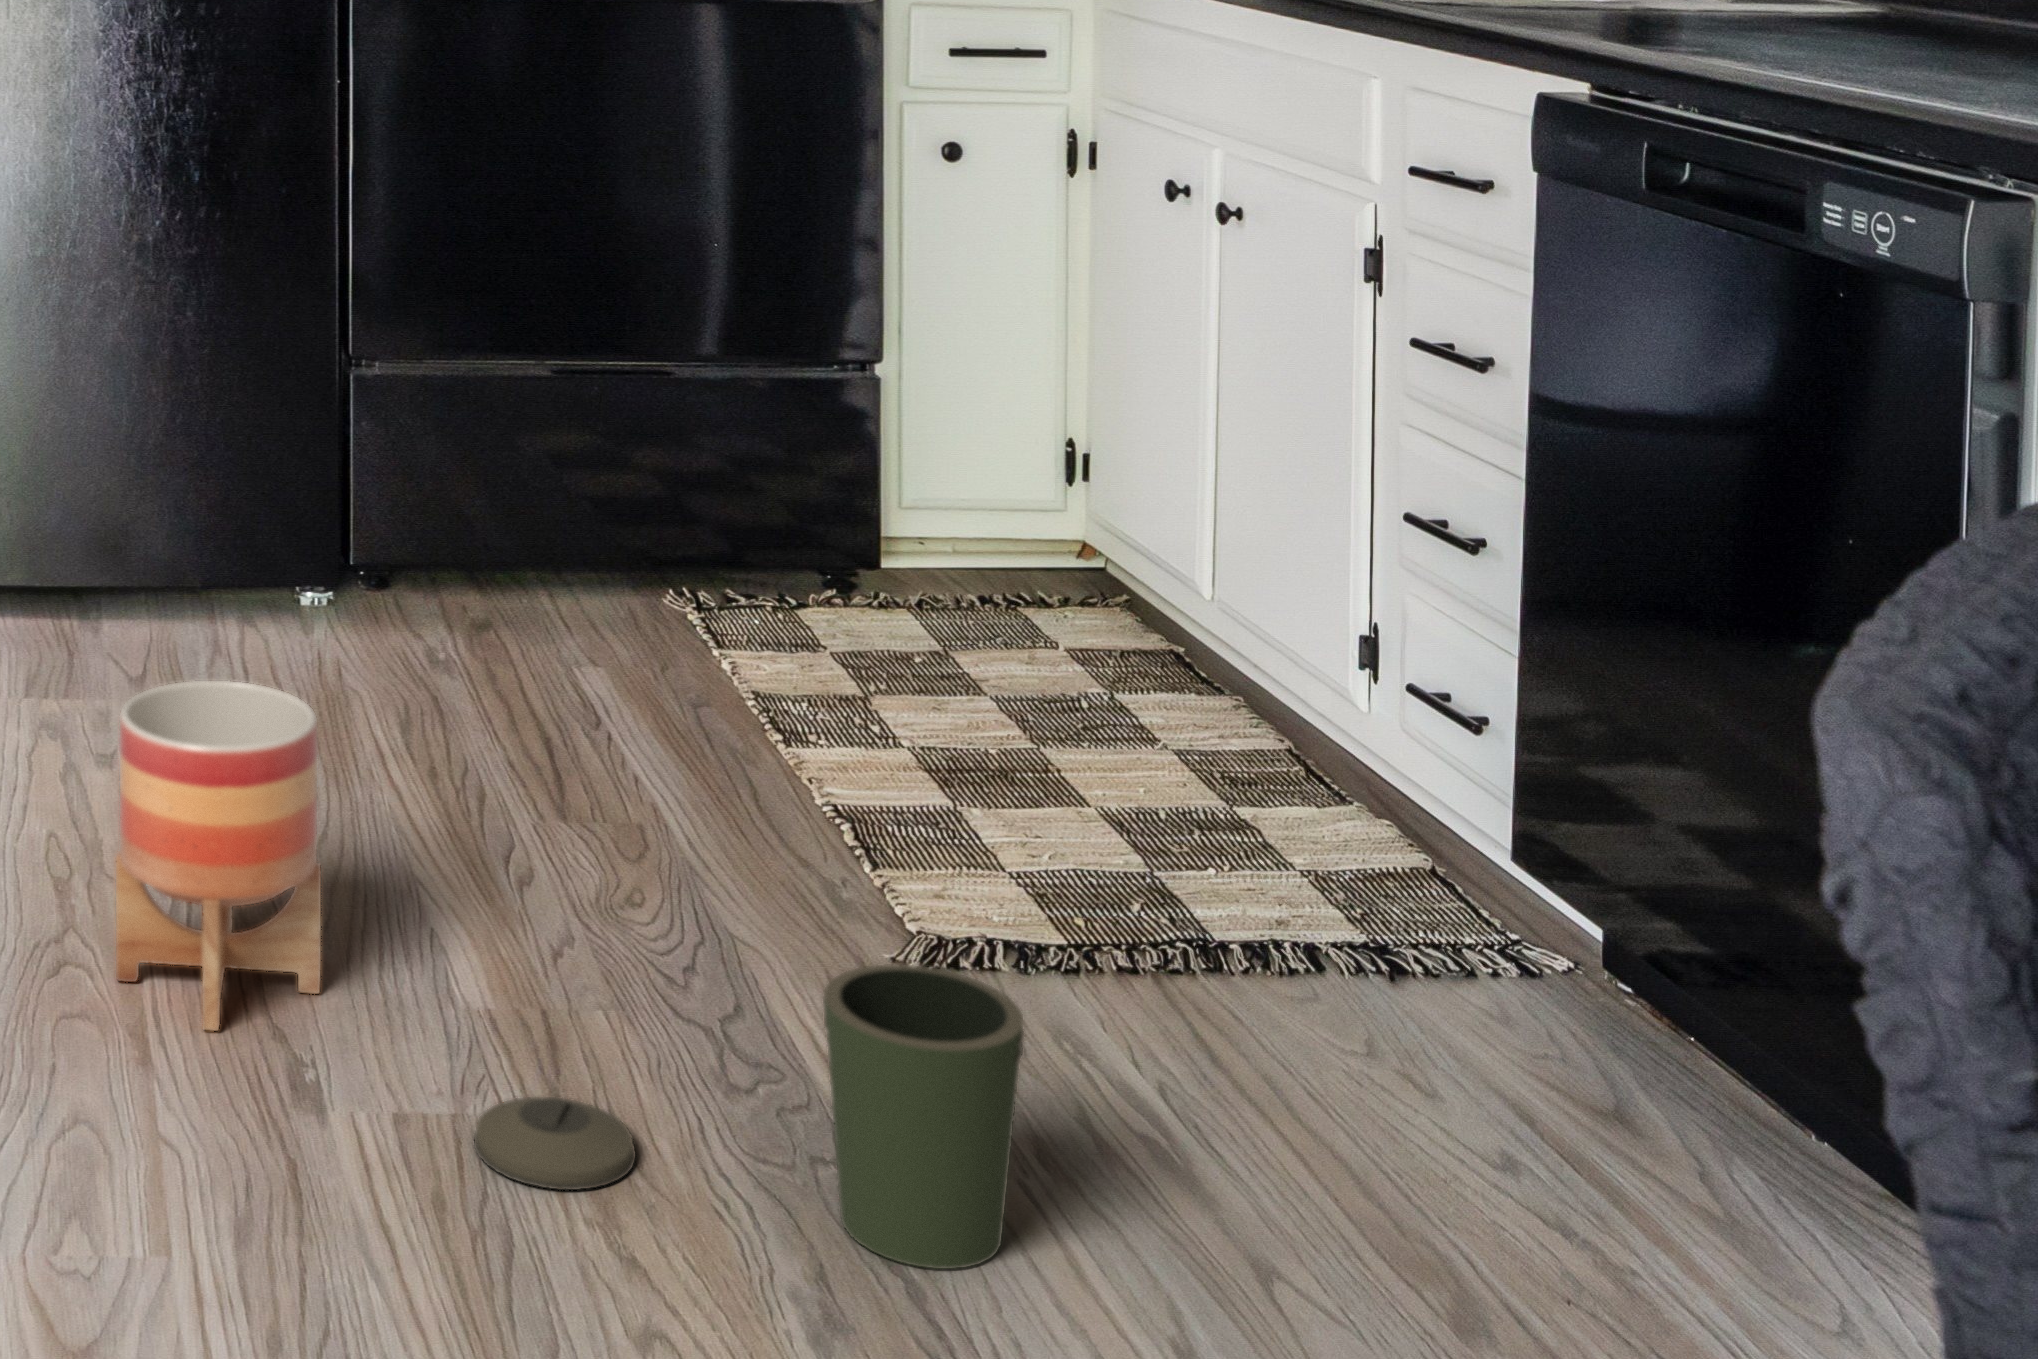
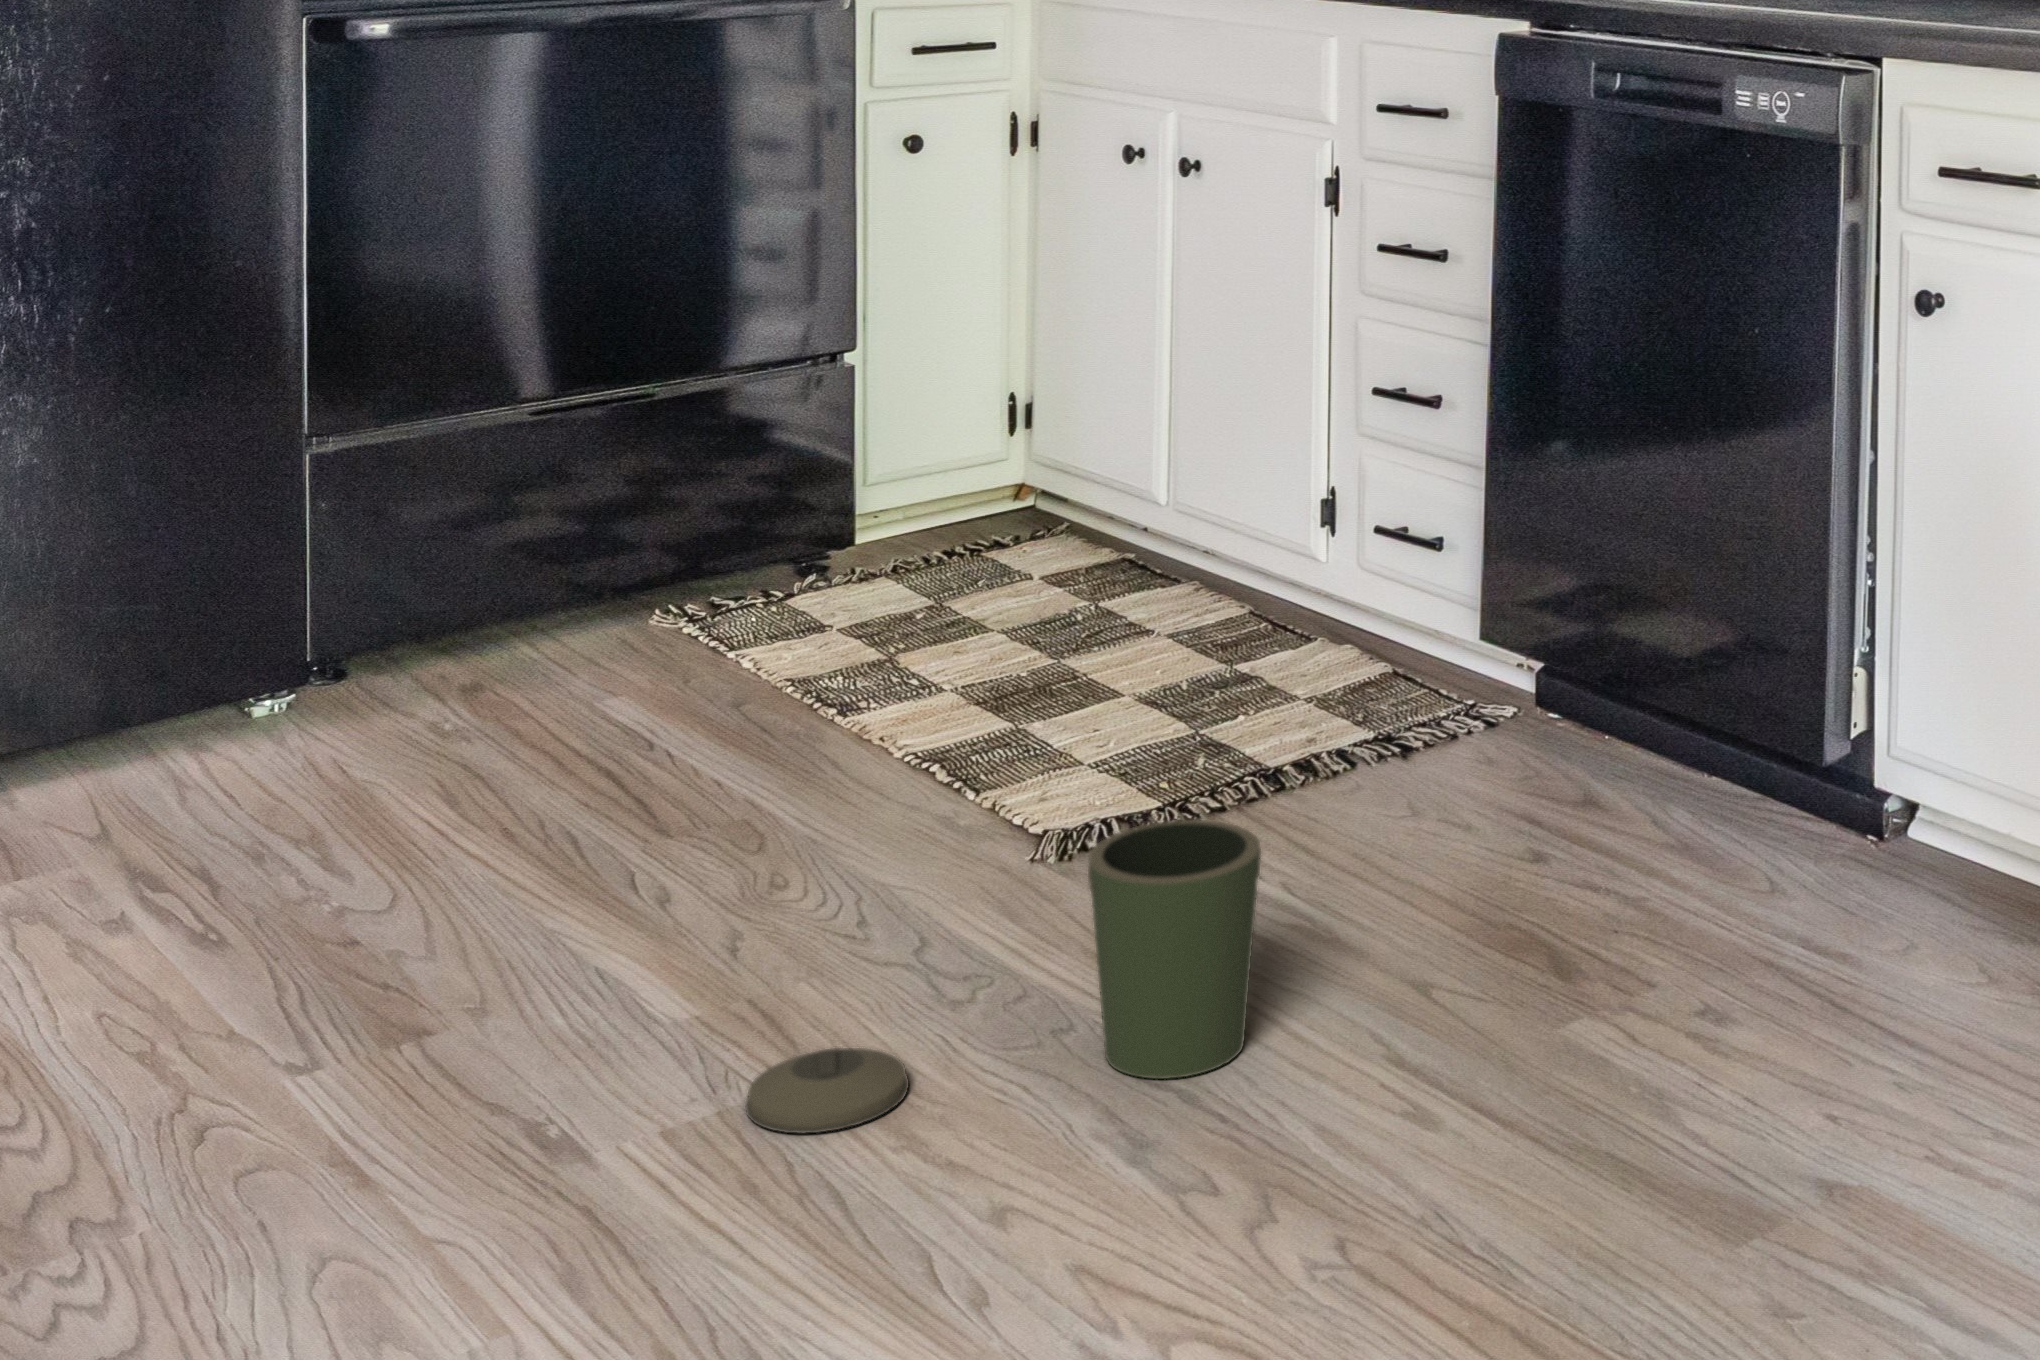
planter: present [116,681,321,1031] -> none [262,743,507,1115]

